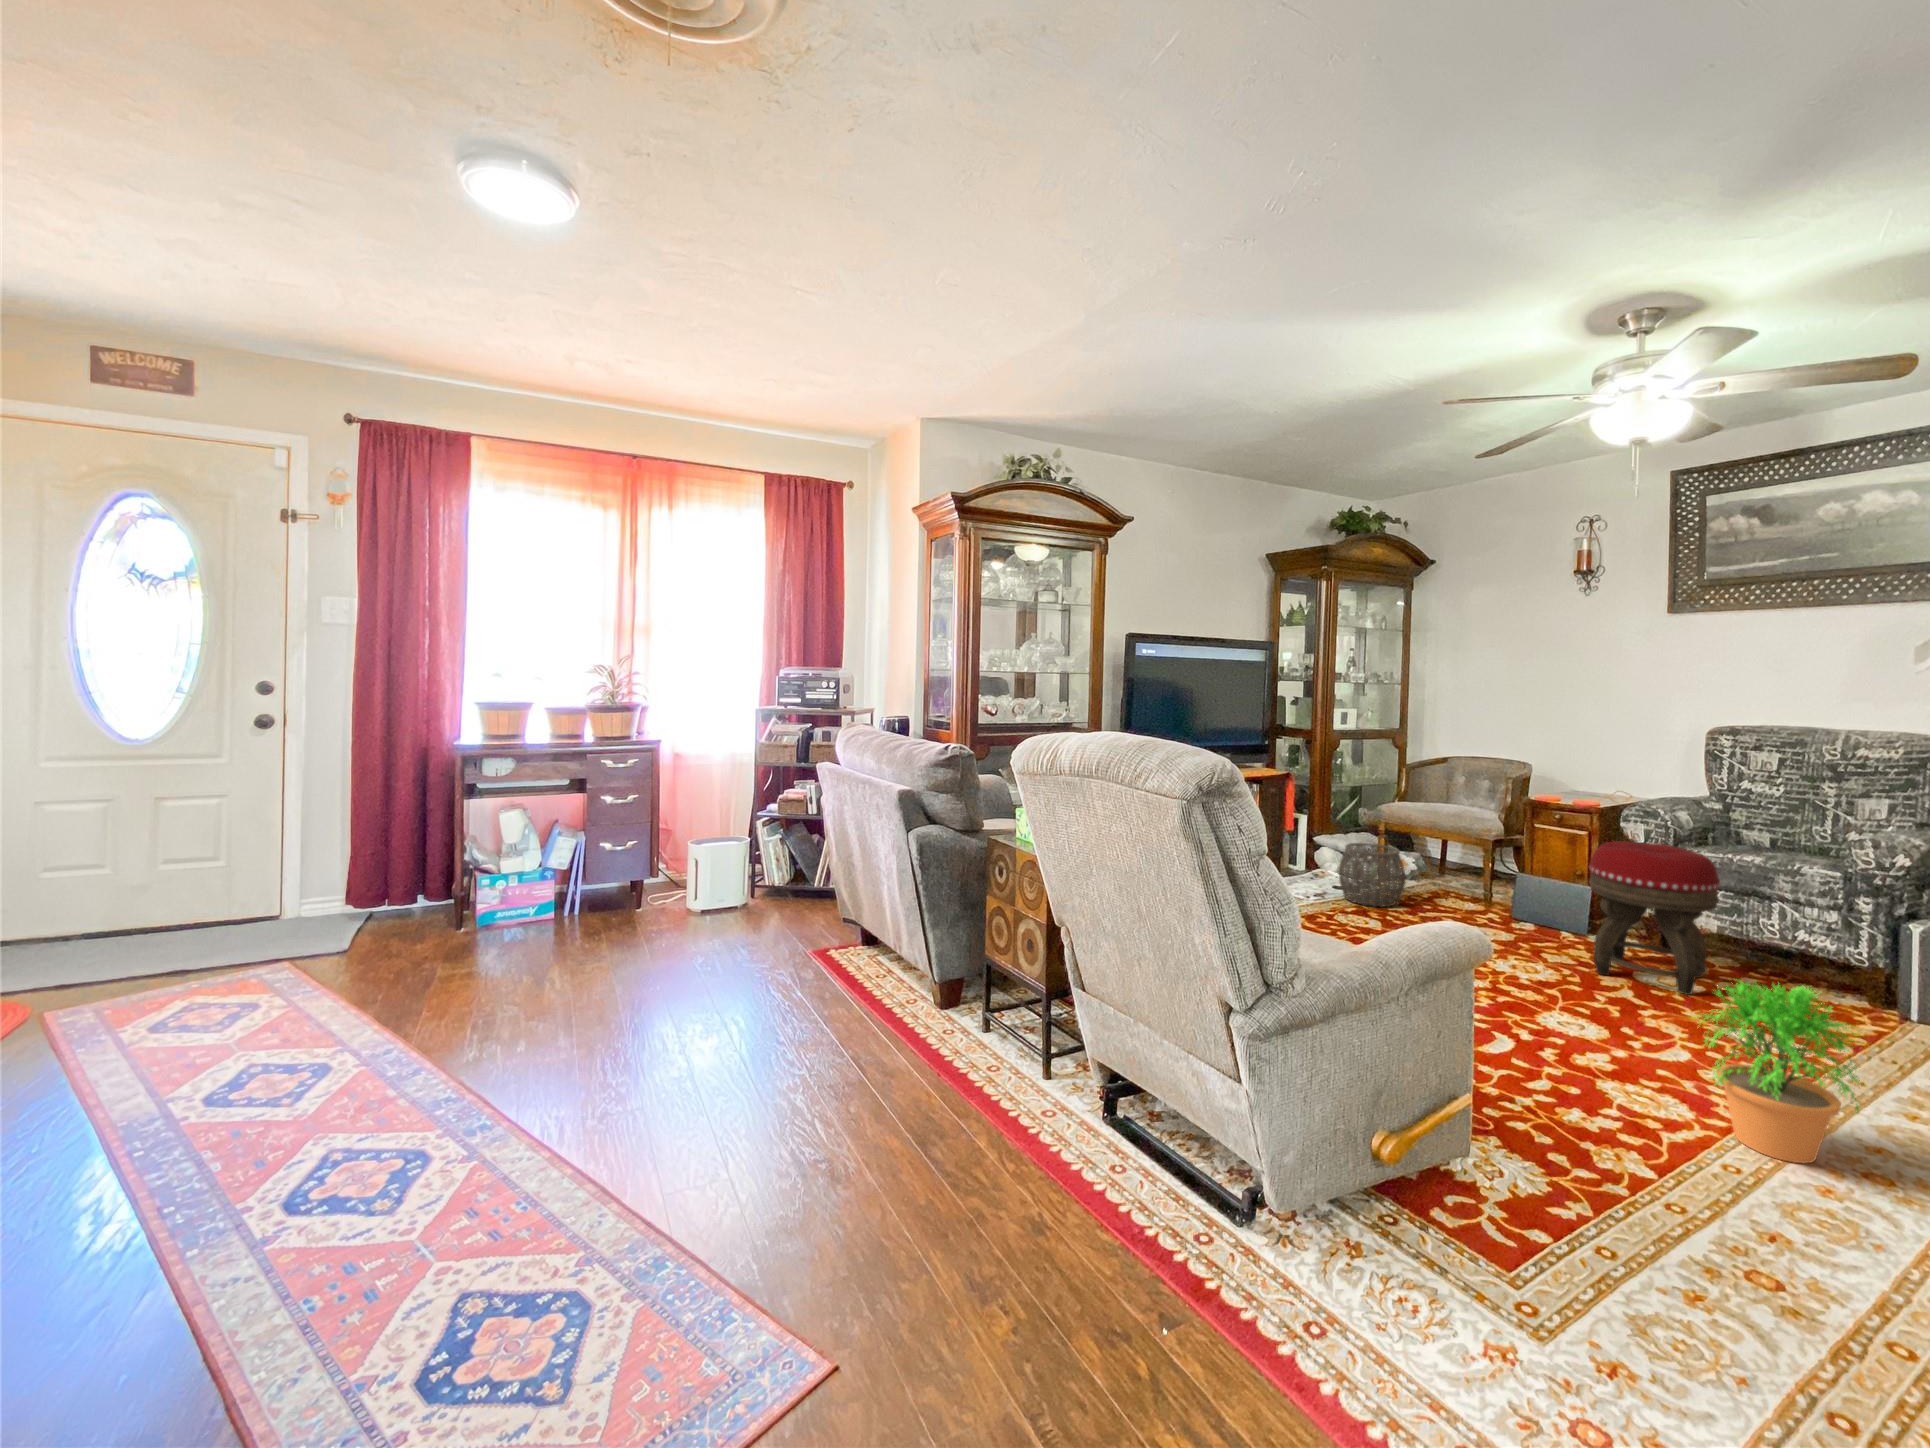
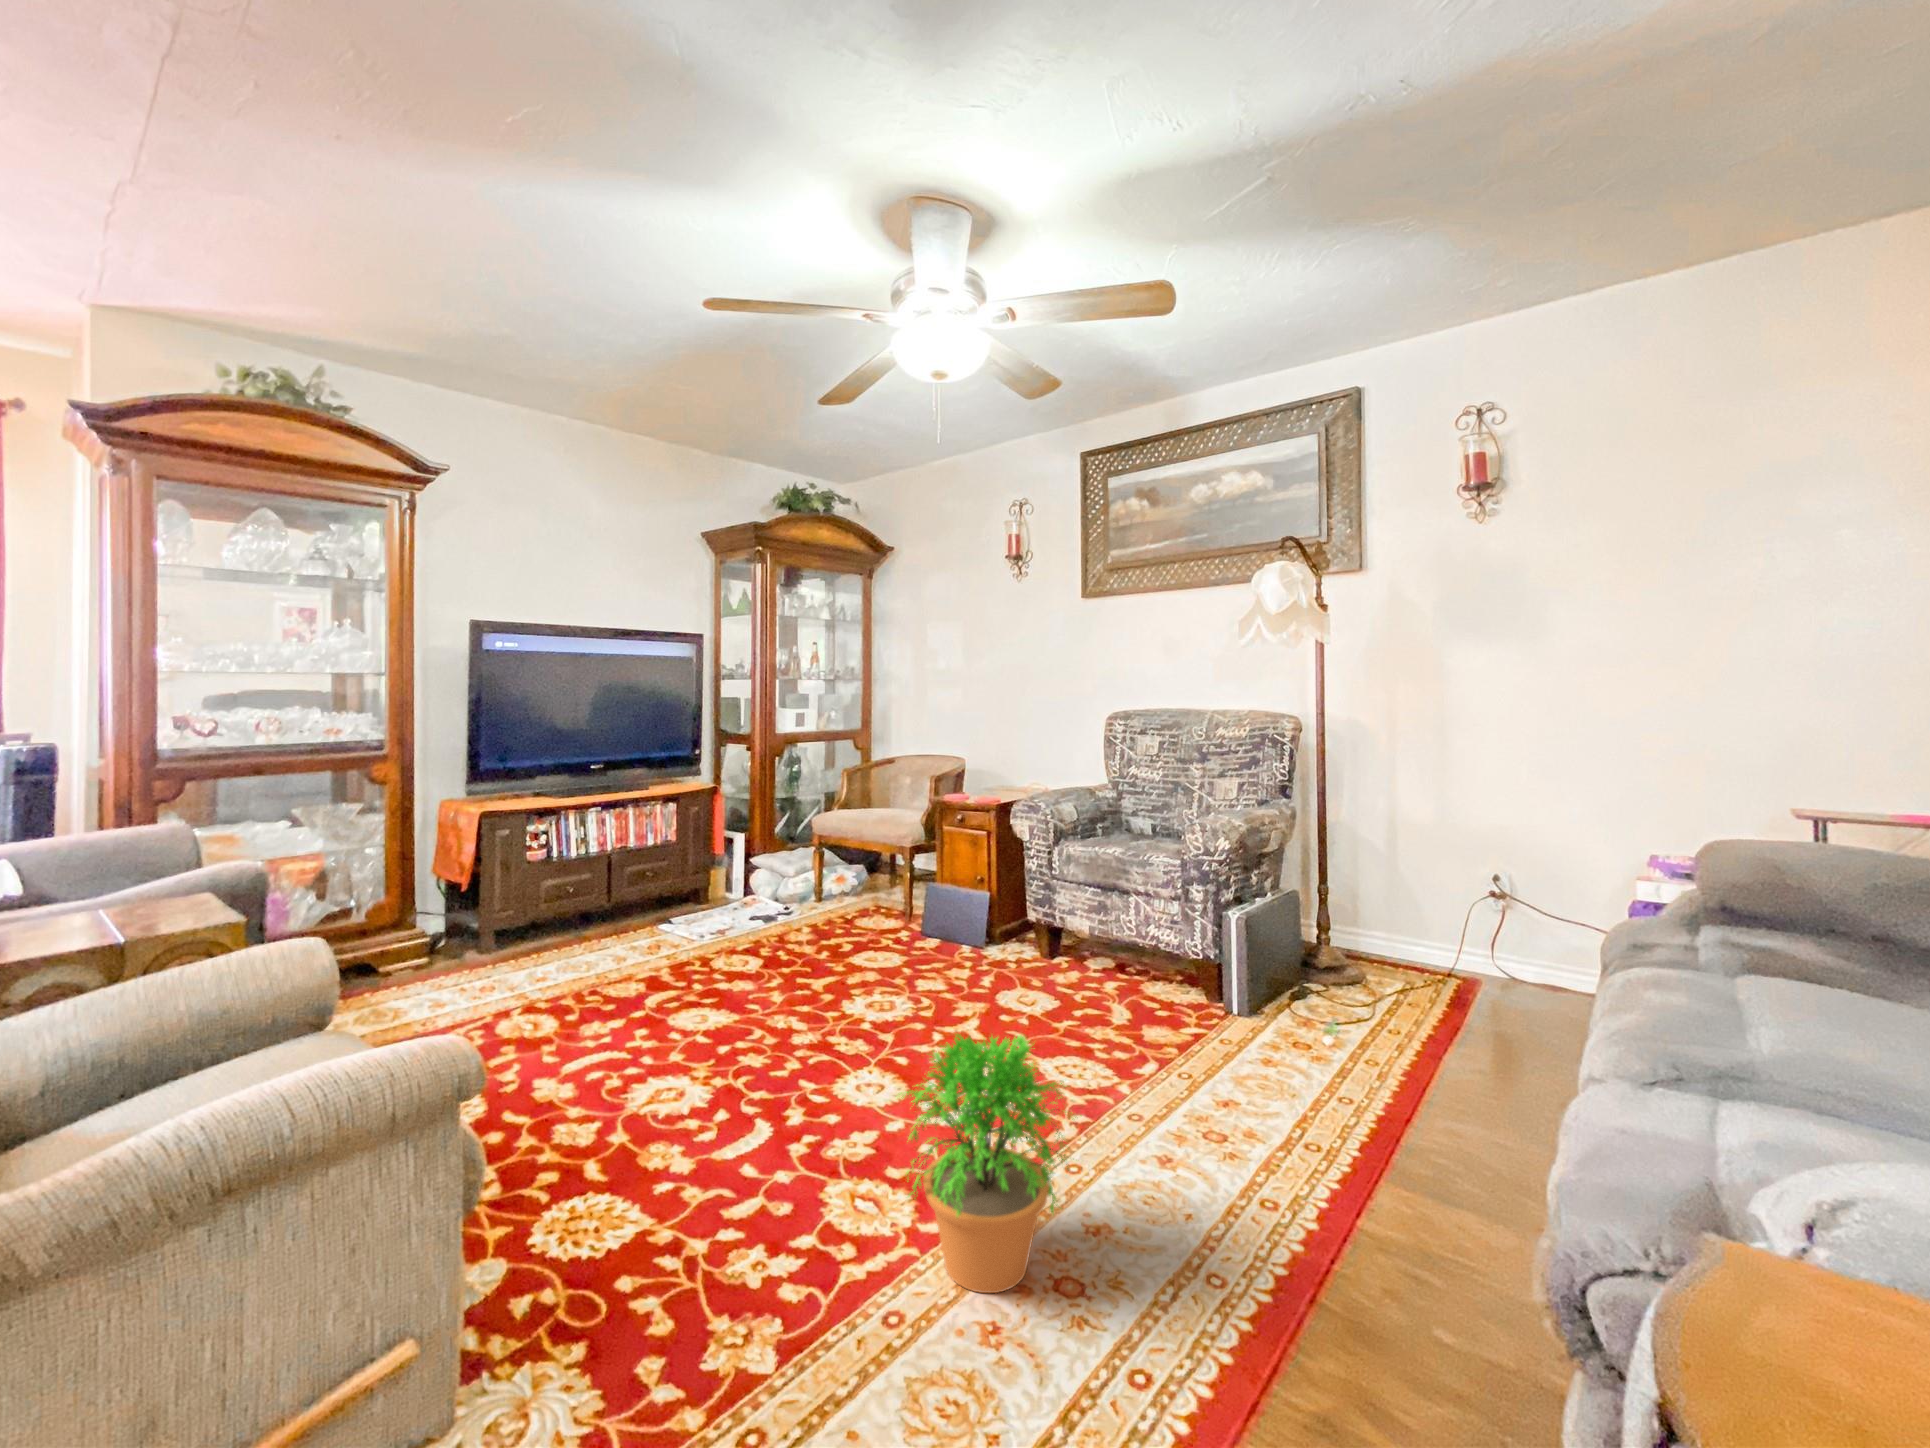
footstool: present [1589,841,1720,995] -> none [956,842,1073,1017]
woven basket: present [1338,843,1405,907] -> none [740,863,816,941]

